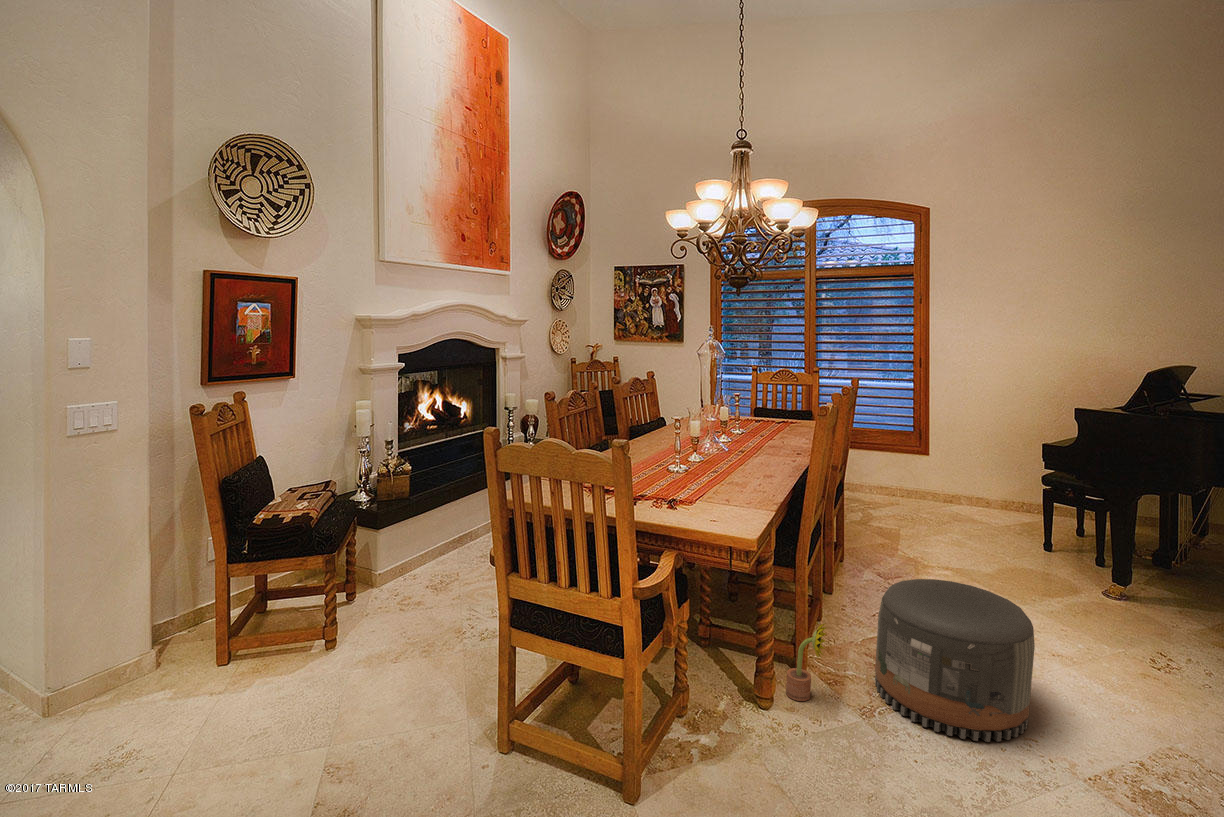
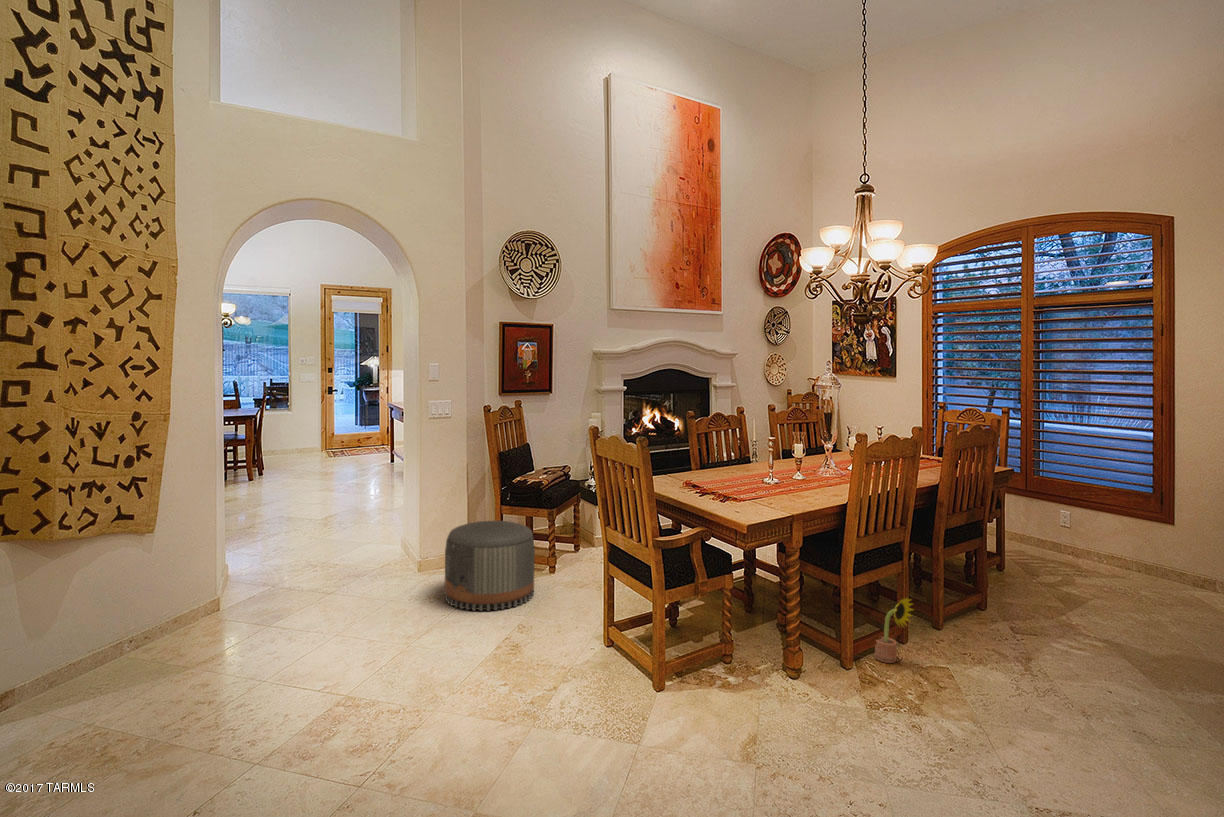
pouf: present [875,579,1035,742] -> present [445,521,535,611]

